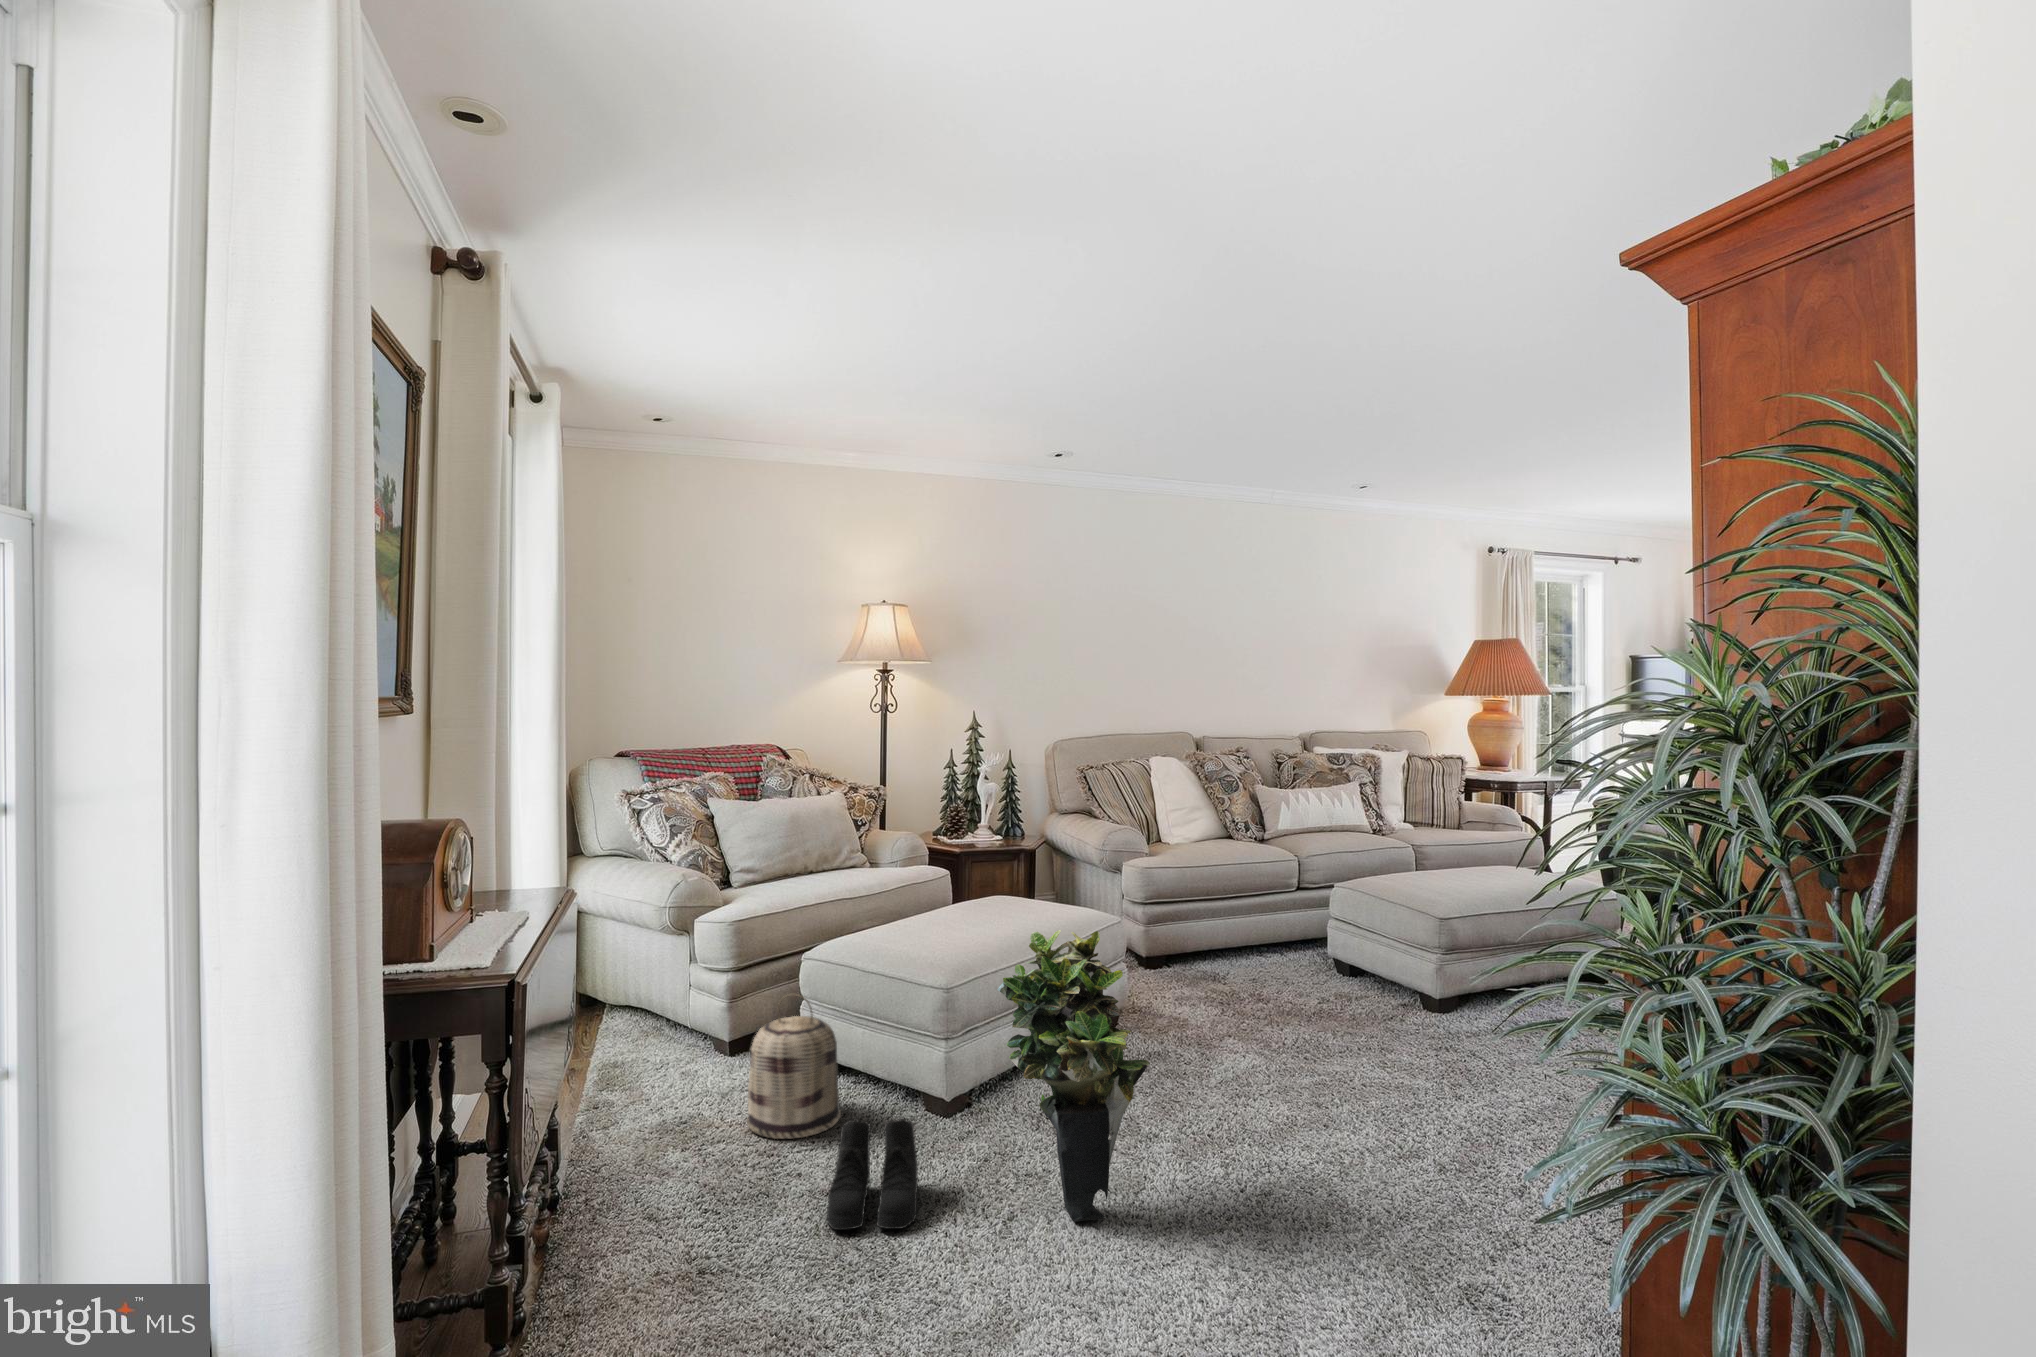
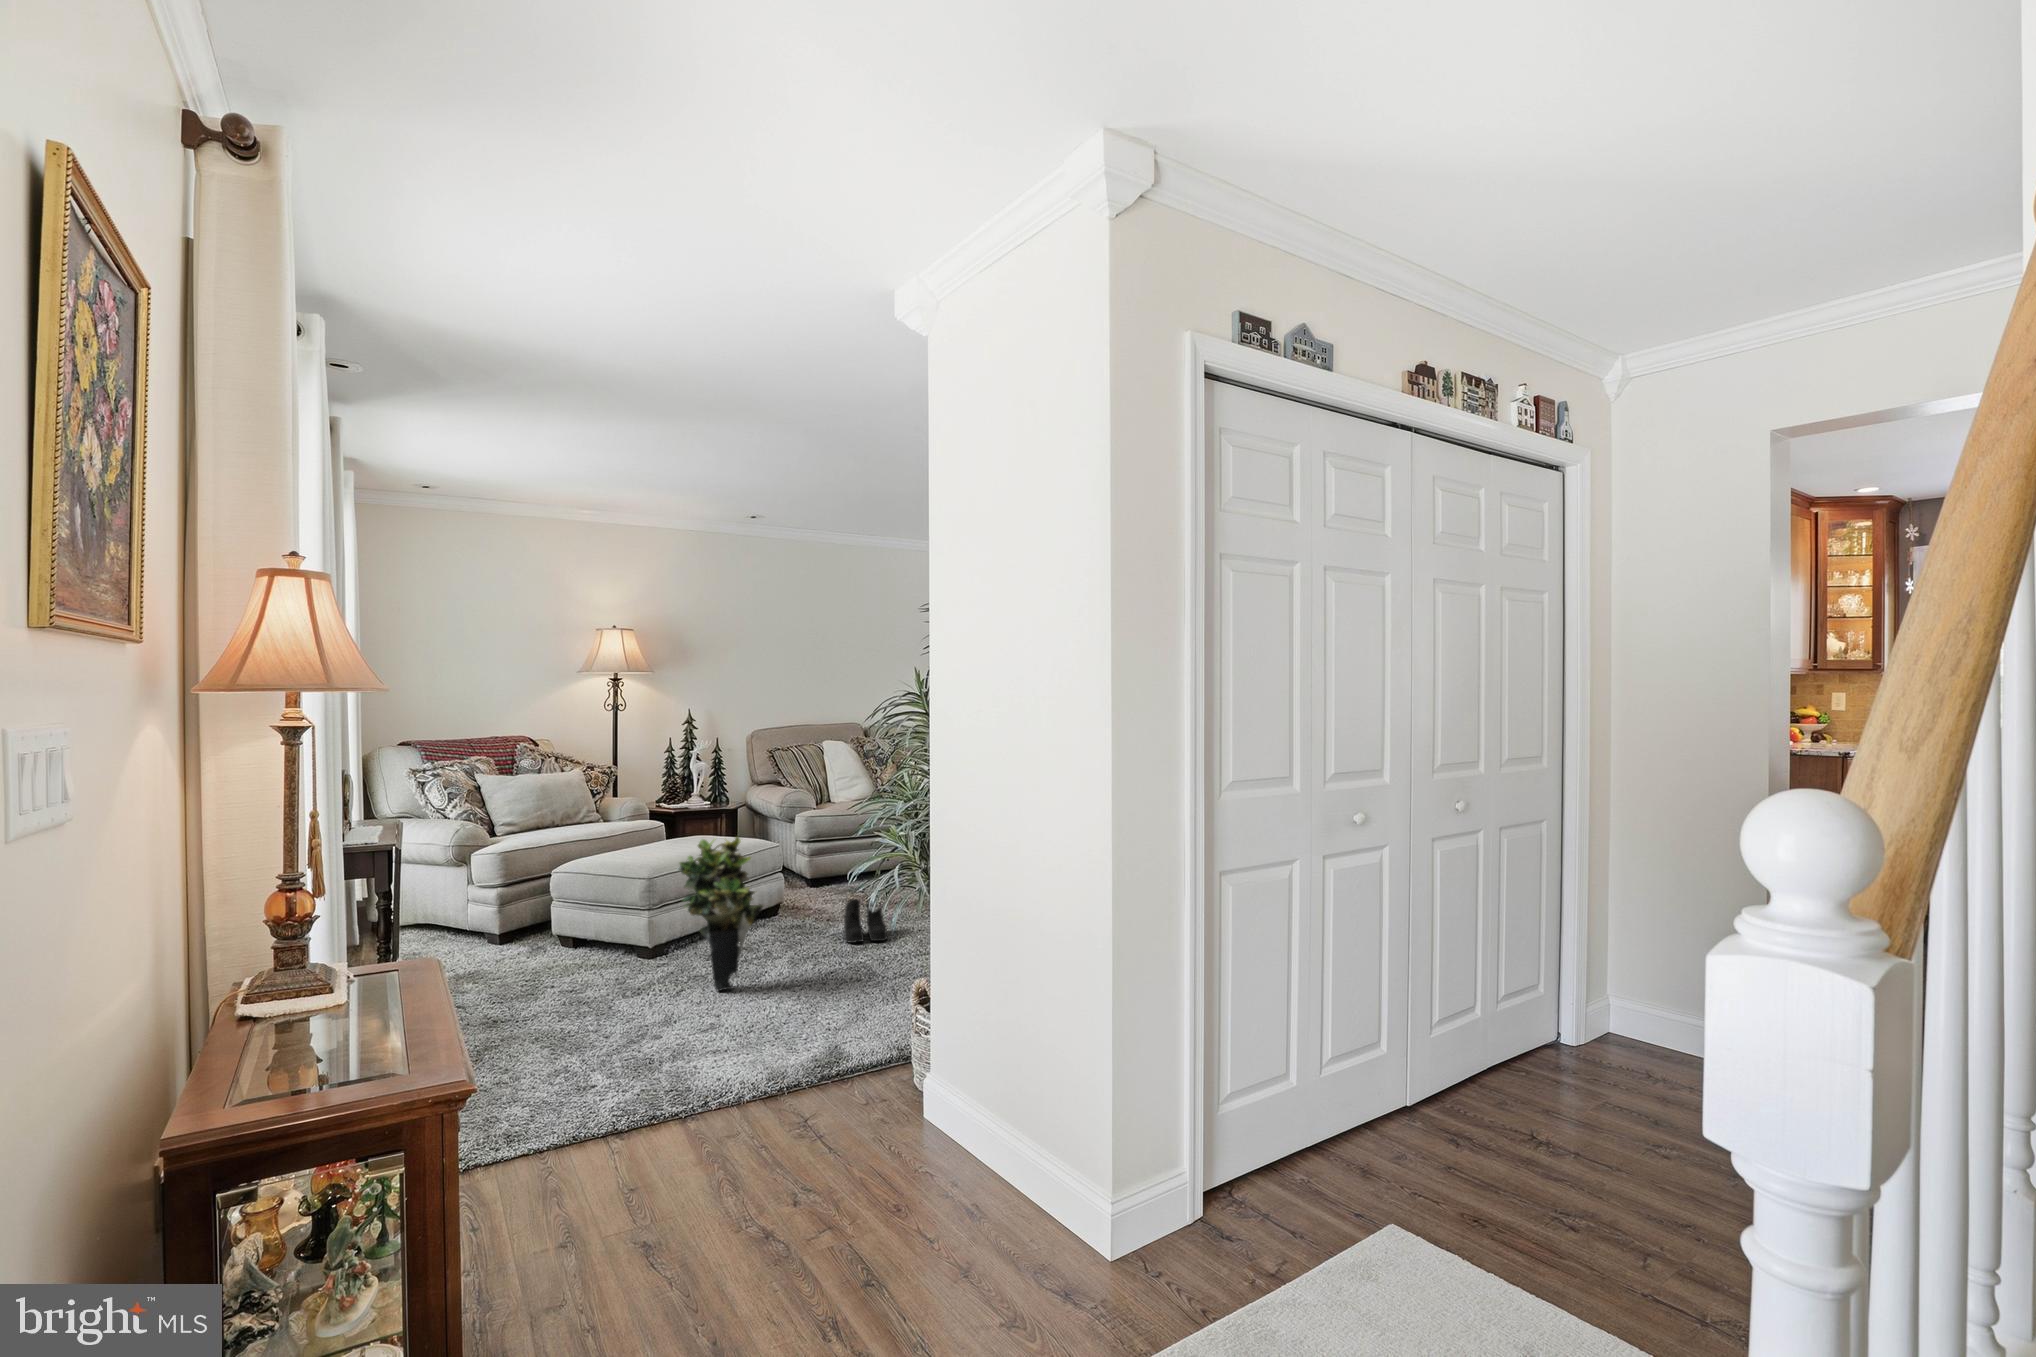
basket: present [747,994,841,1139] -> none [517,888,580,975]
boots: present [827,1117,918,1230] -> present [844,899,887,943]

